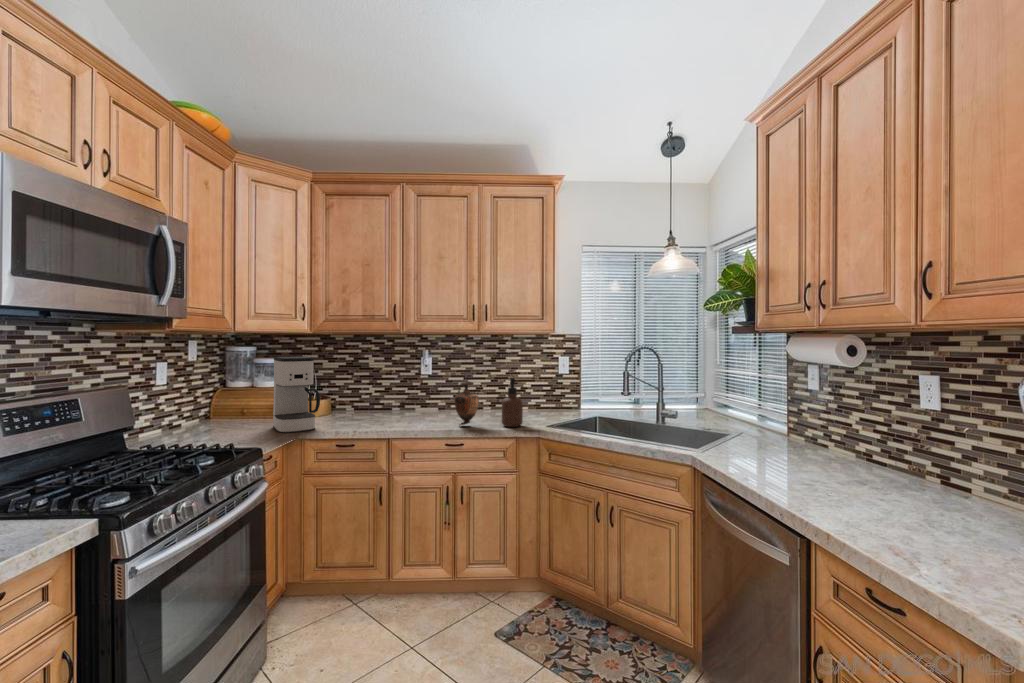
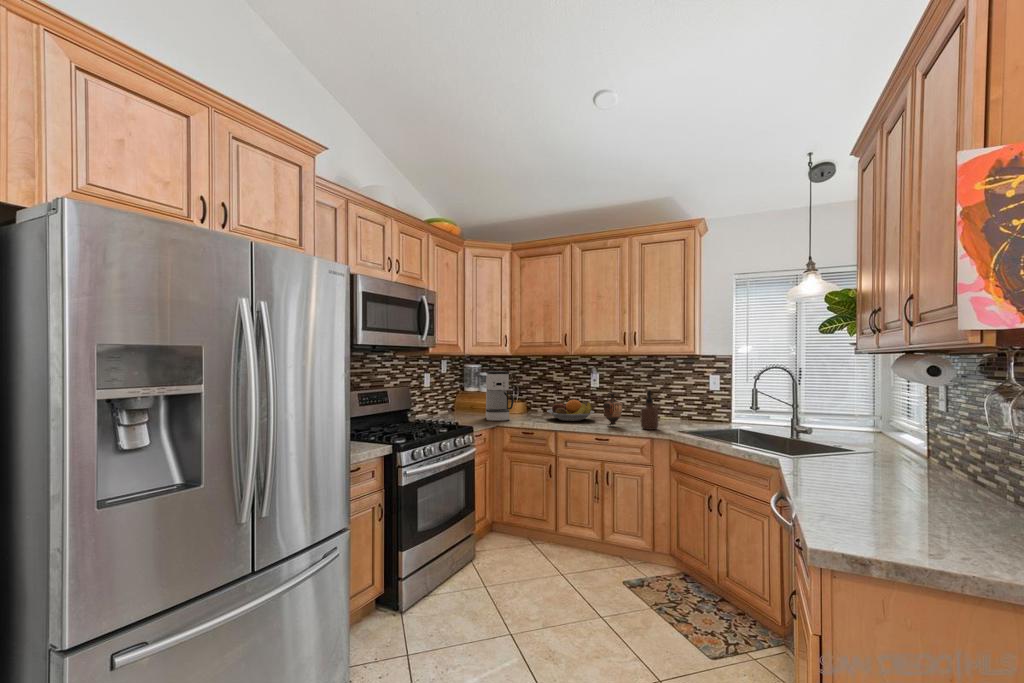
fruit bowl: none [369,393,434,422] -> present [547,400,594,421]

